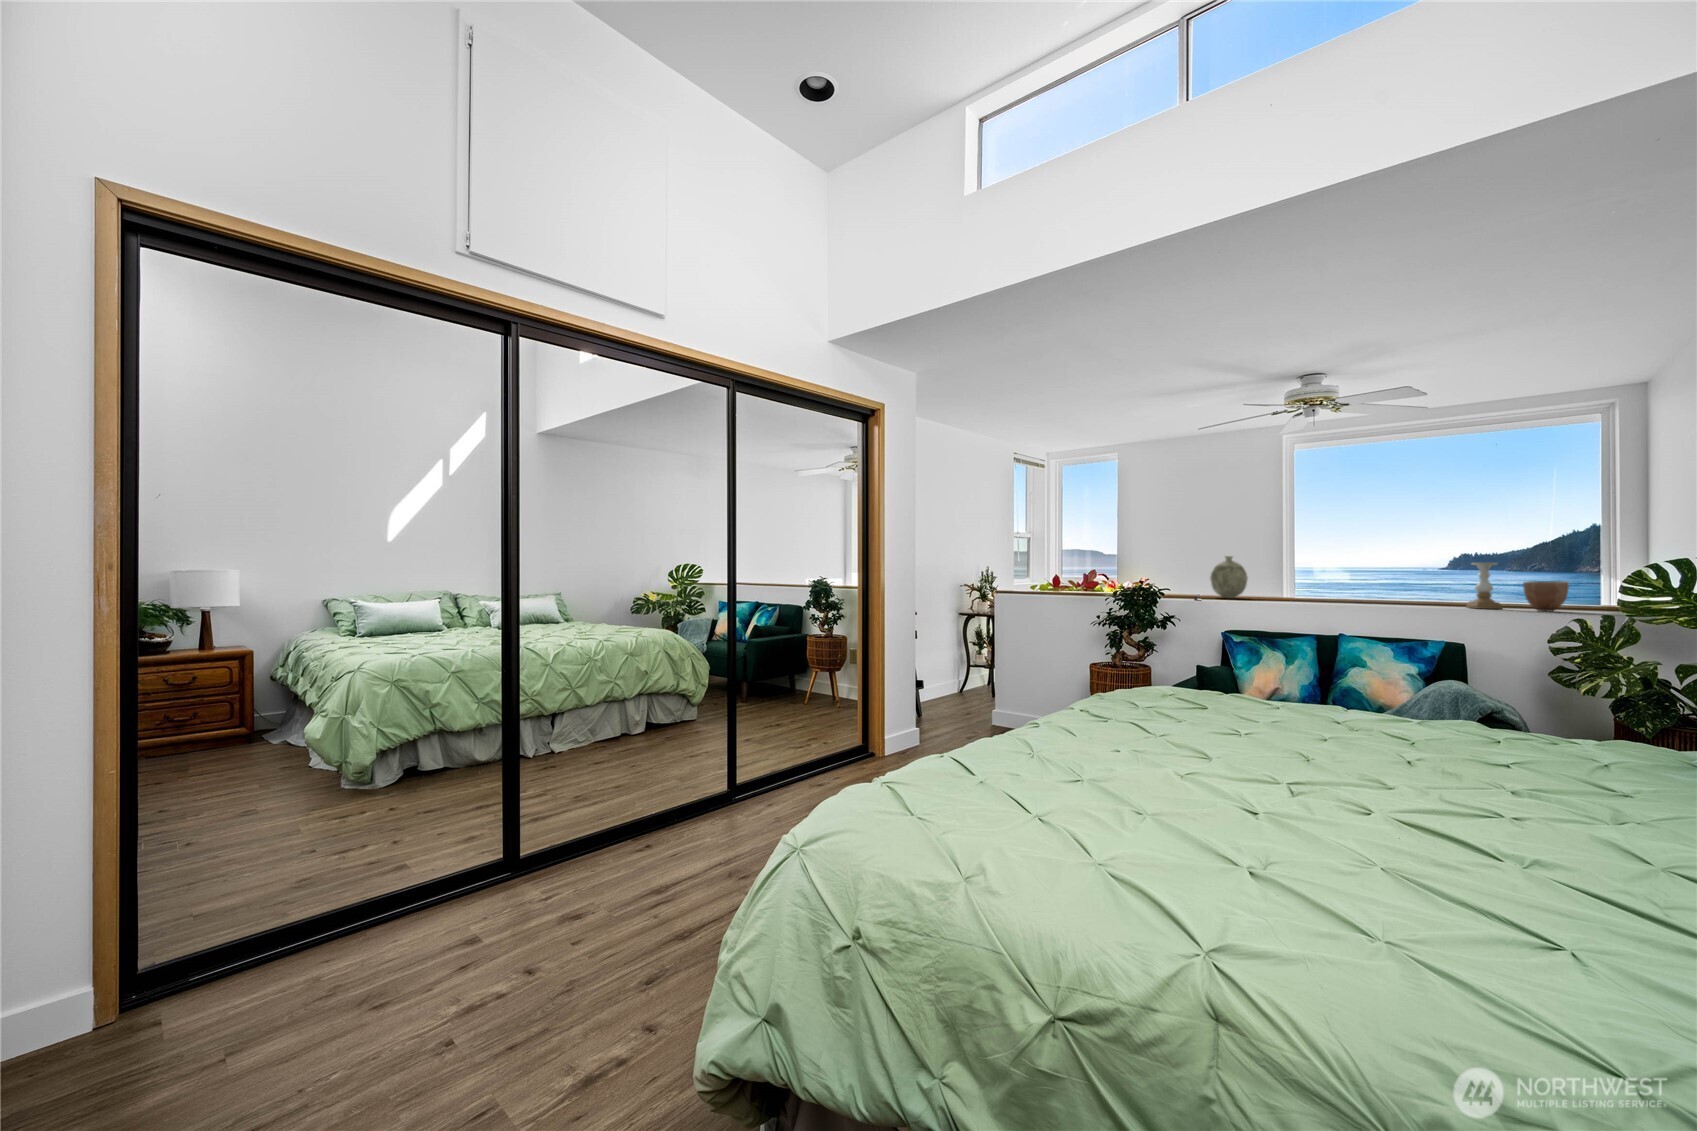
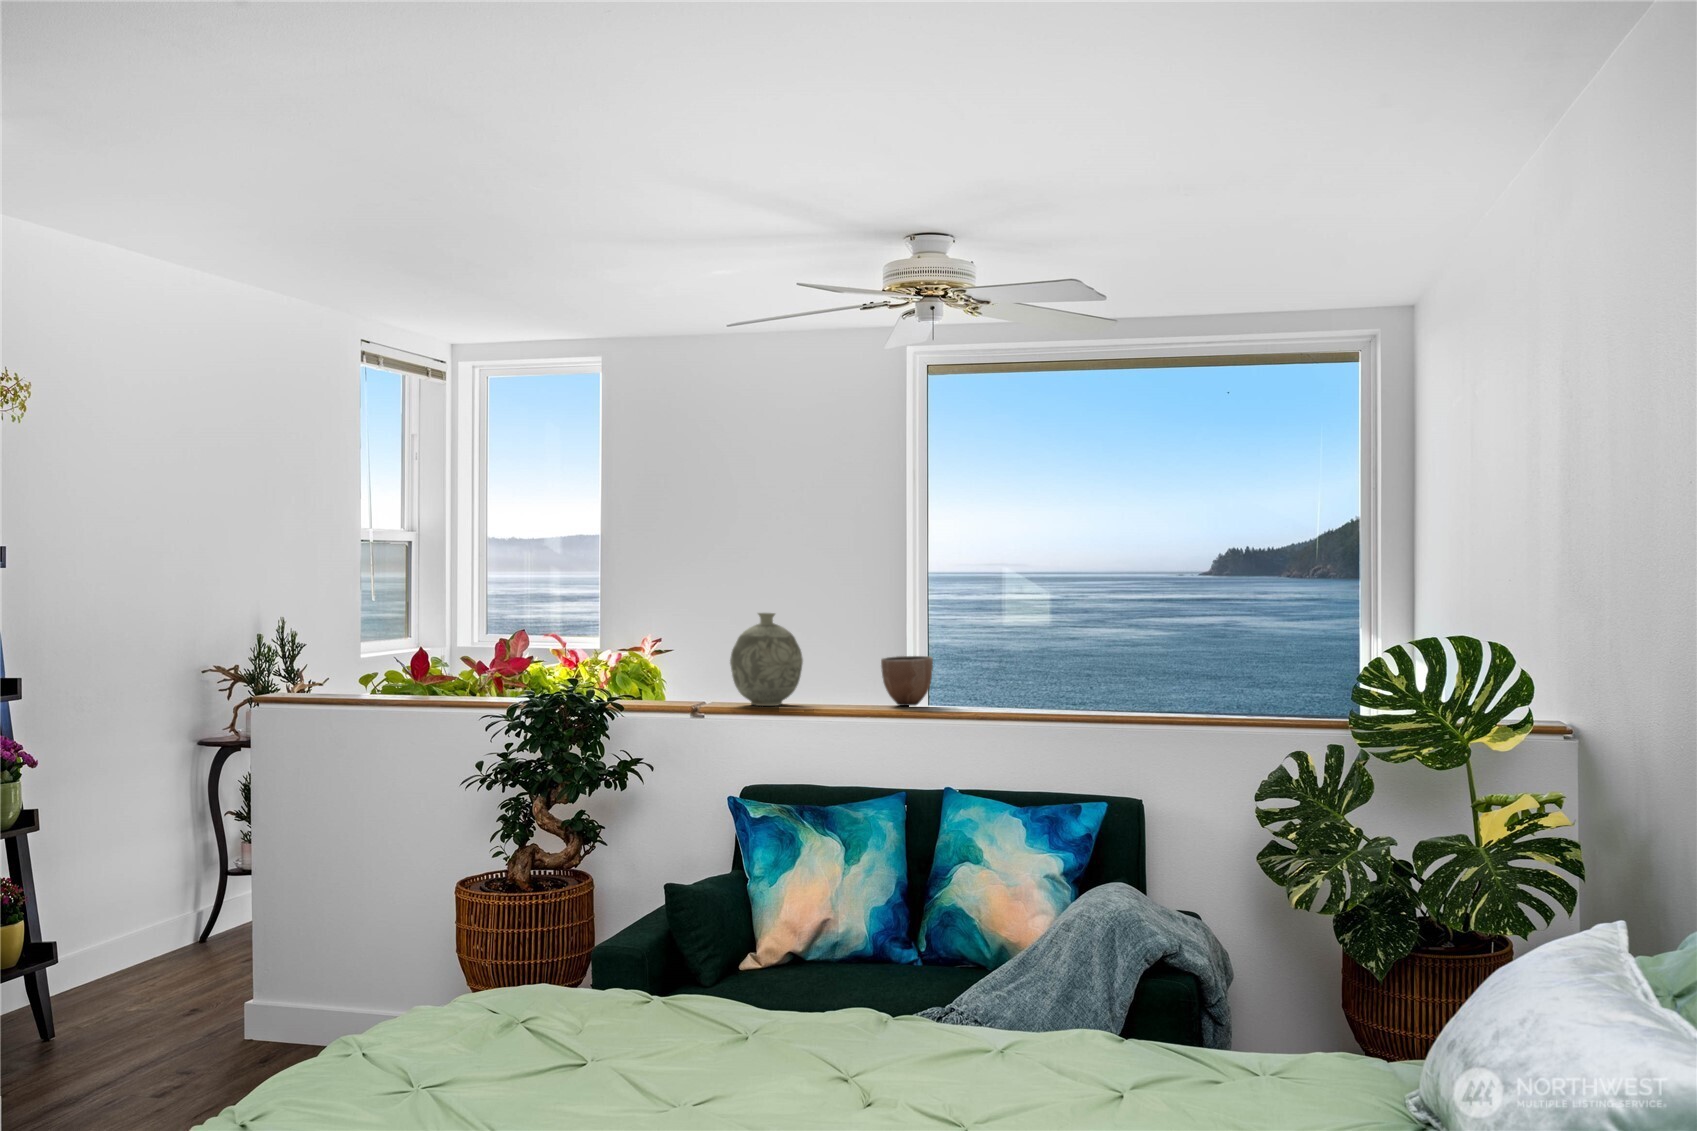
candle holder: present [1466,563,1502,609] -> none [1155,635,1206,726]
decorative bowl: present [1523,581,1569,611] -> present [881,656,933,706]

